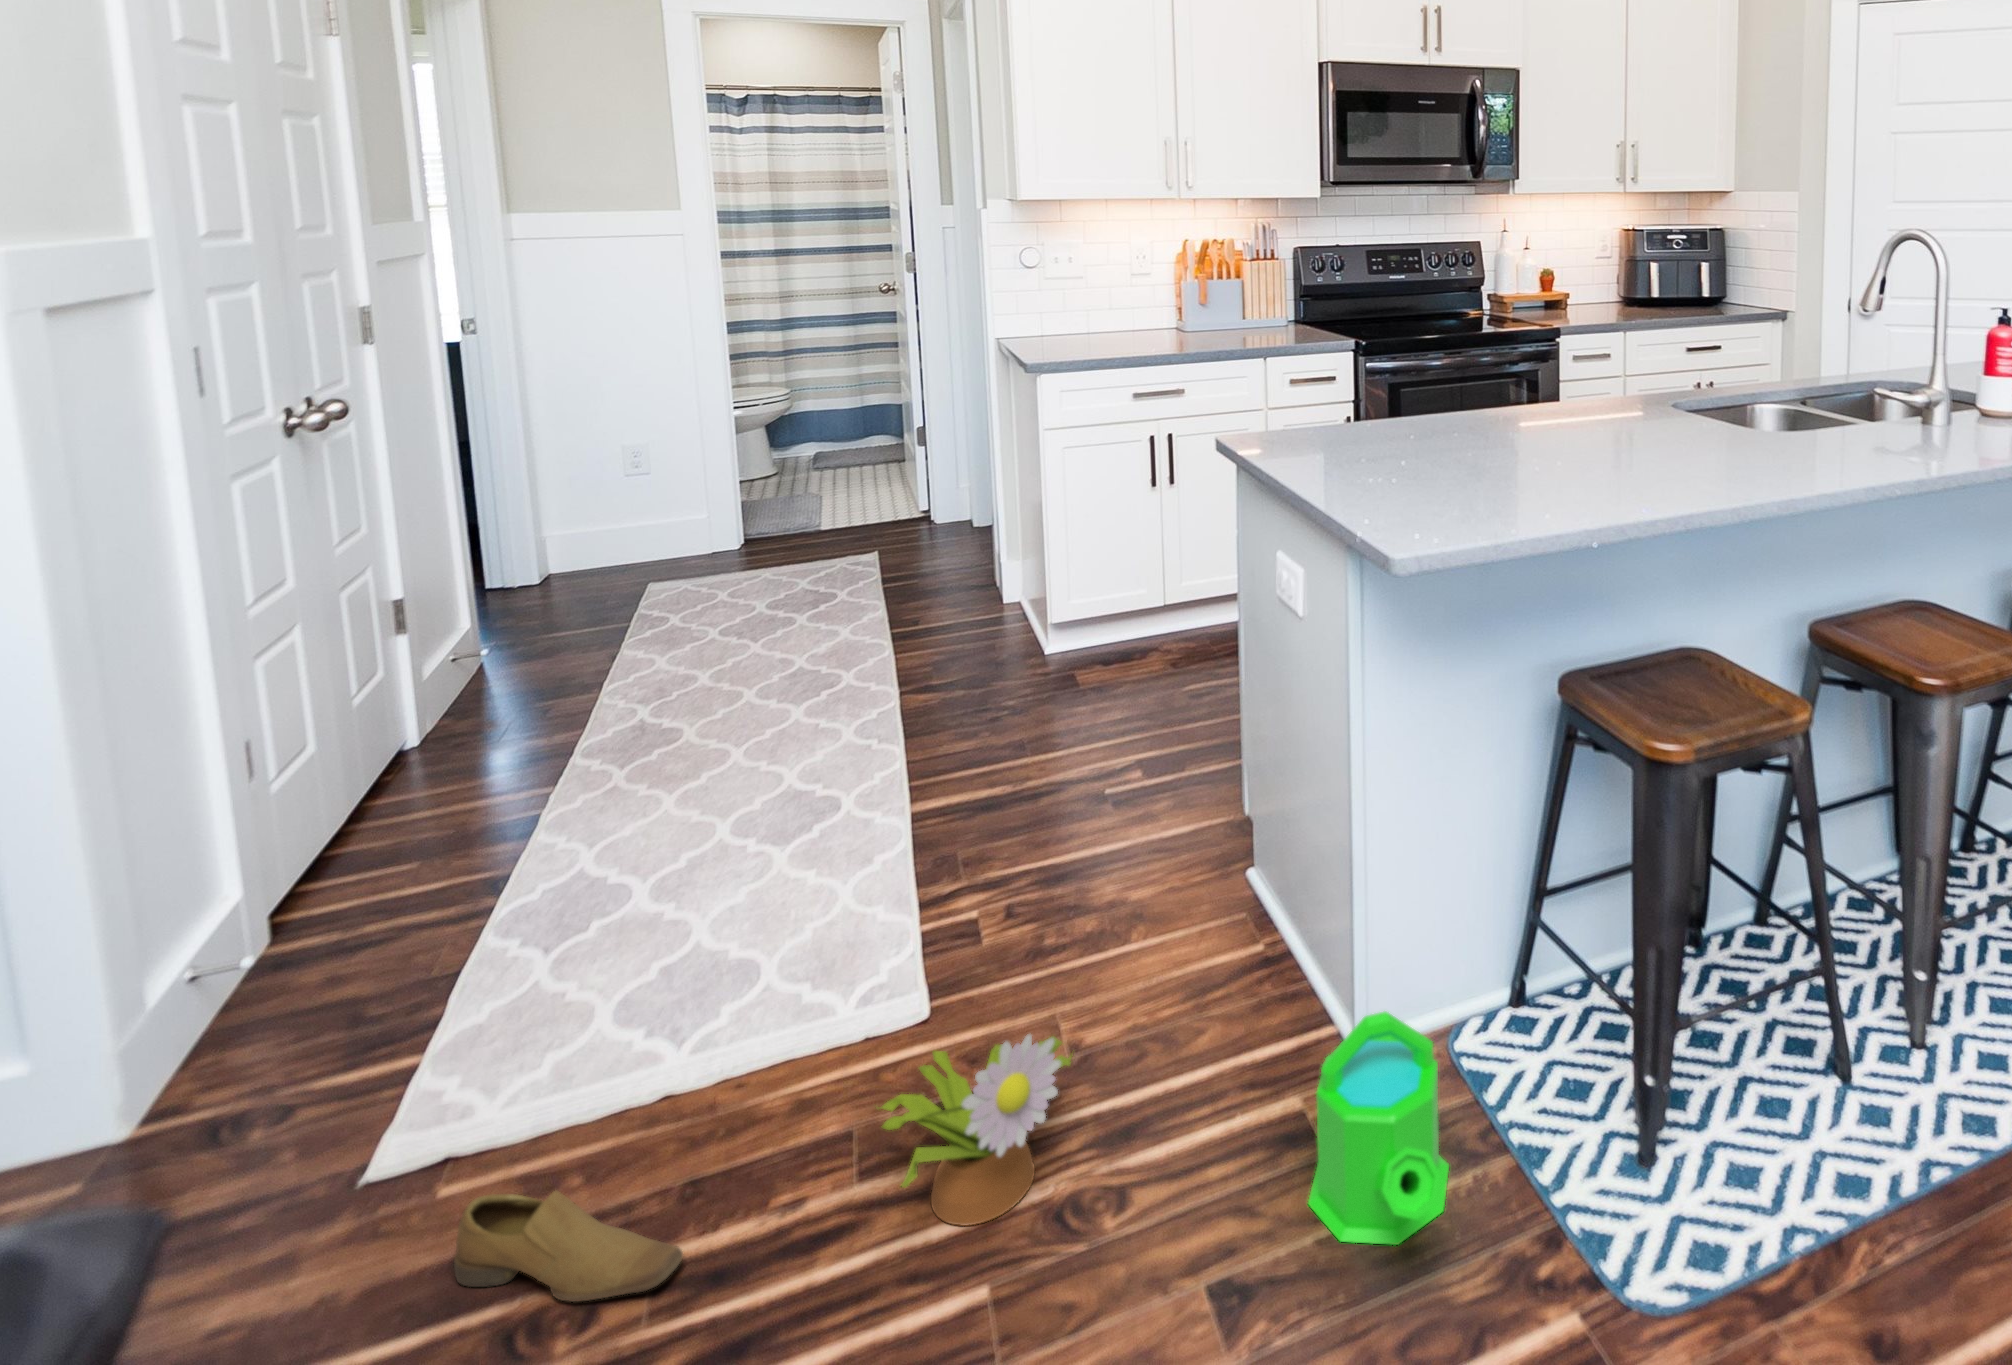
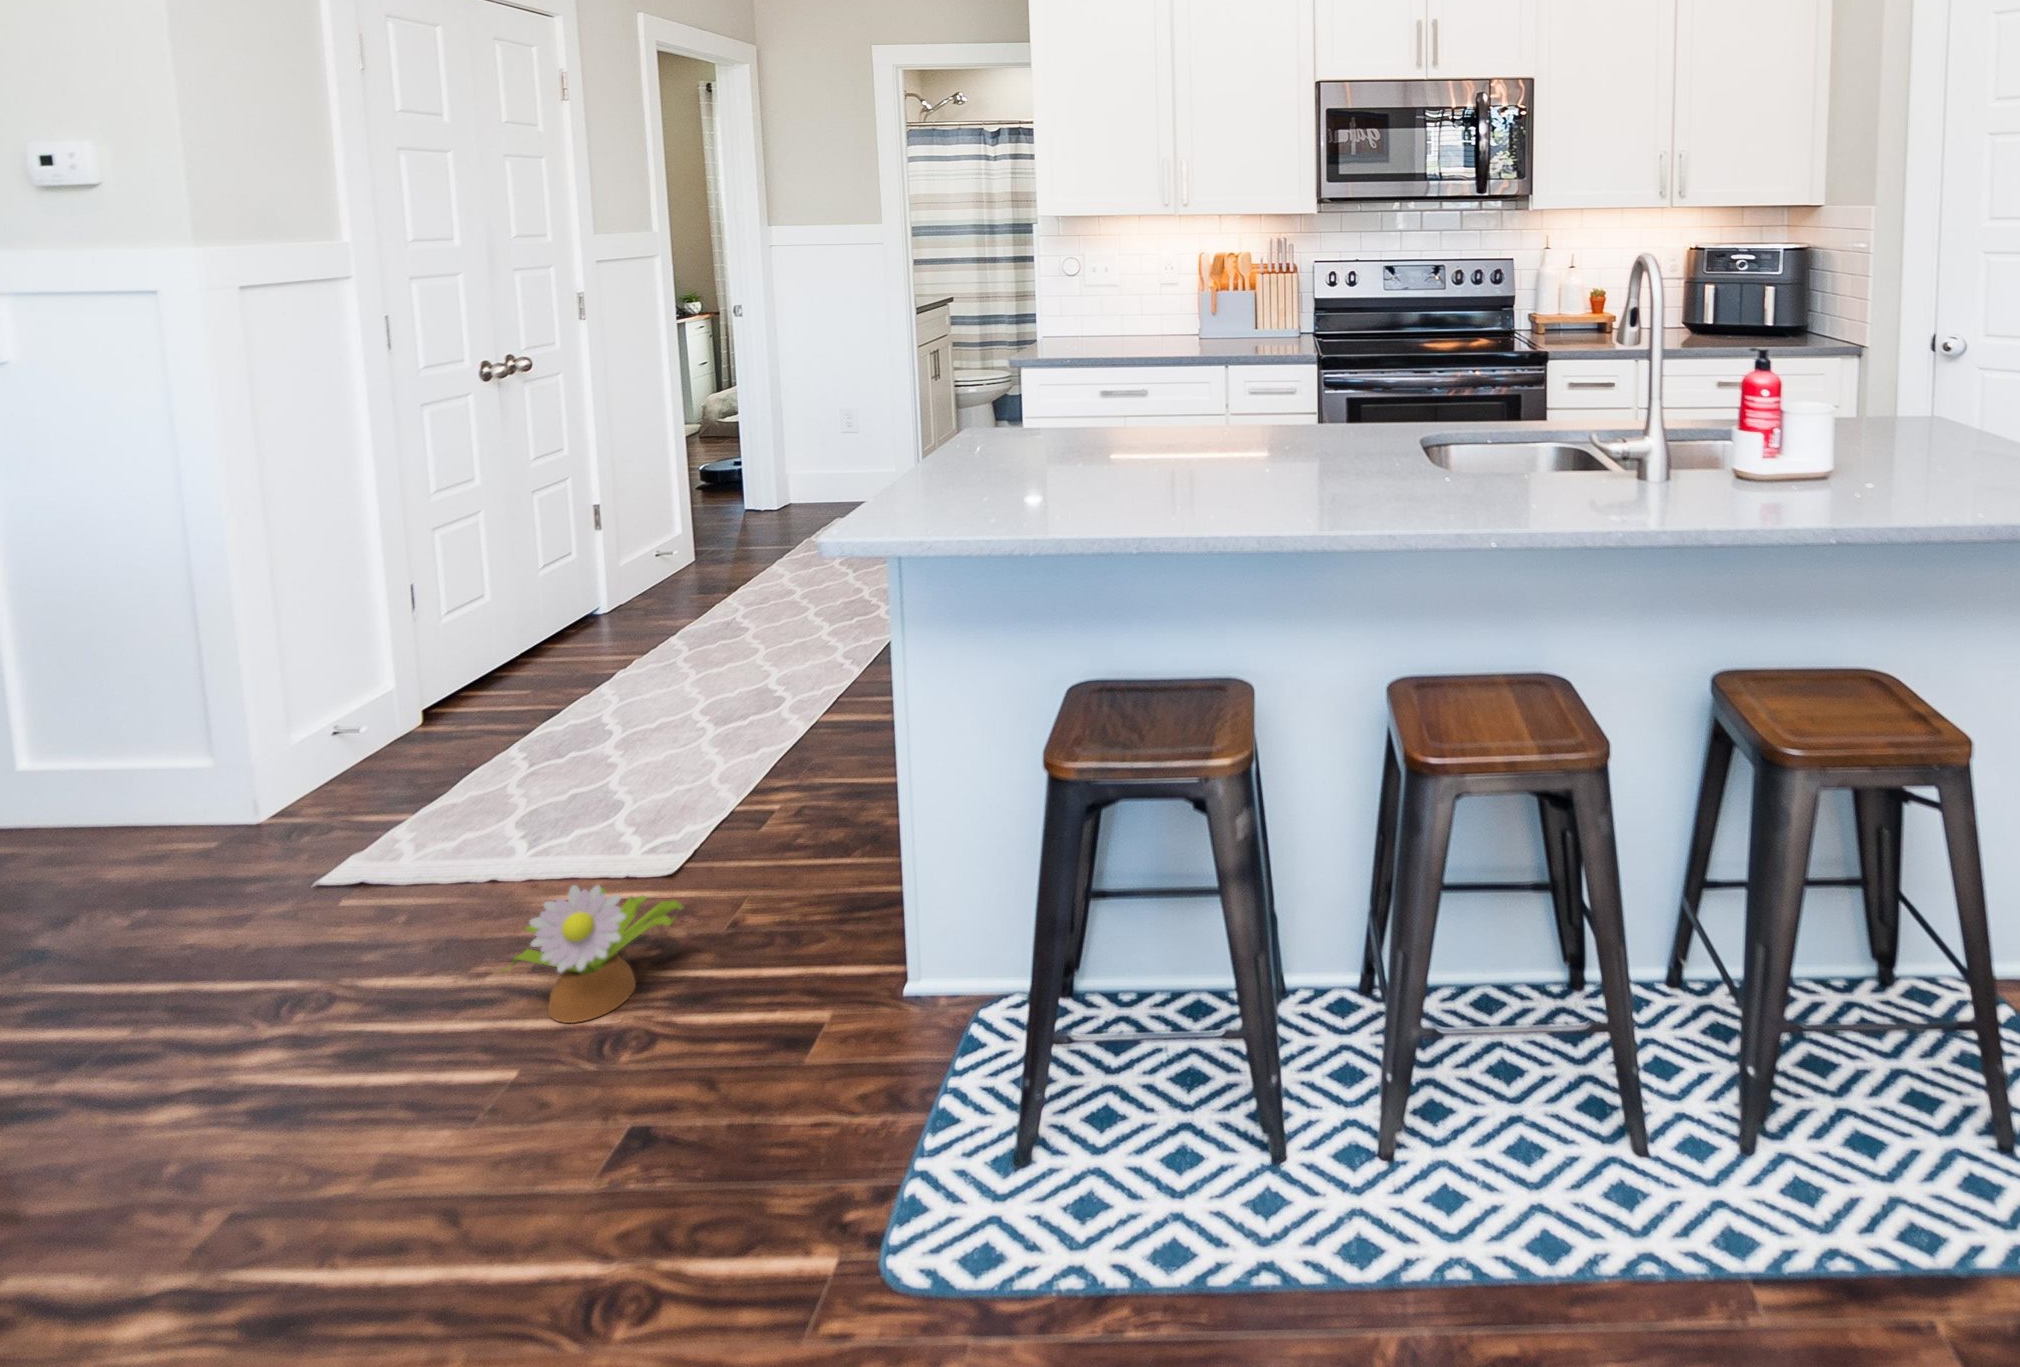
watering can: present [1308,1012,1449,1245] -> none [715,944,879,1149]
shoe: present [454,1191,683,1302] -> none [311,899,408,992]

